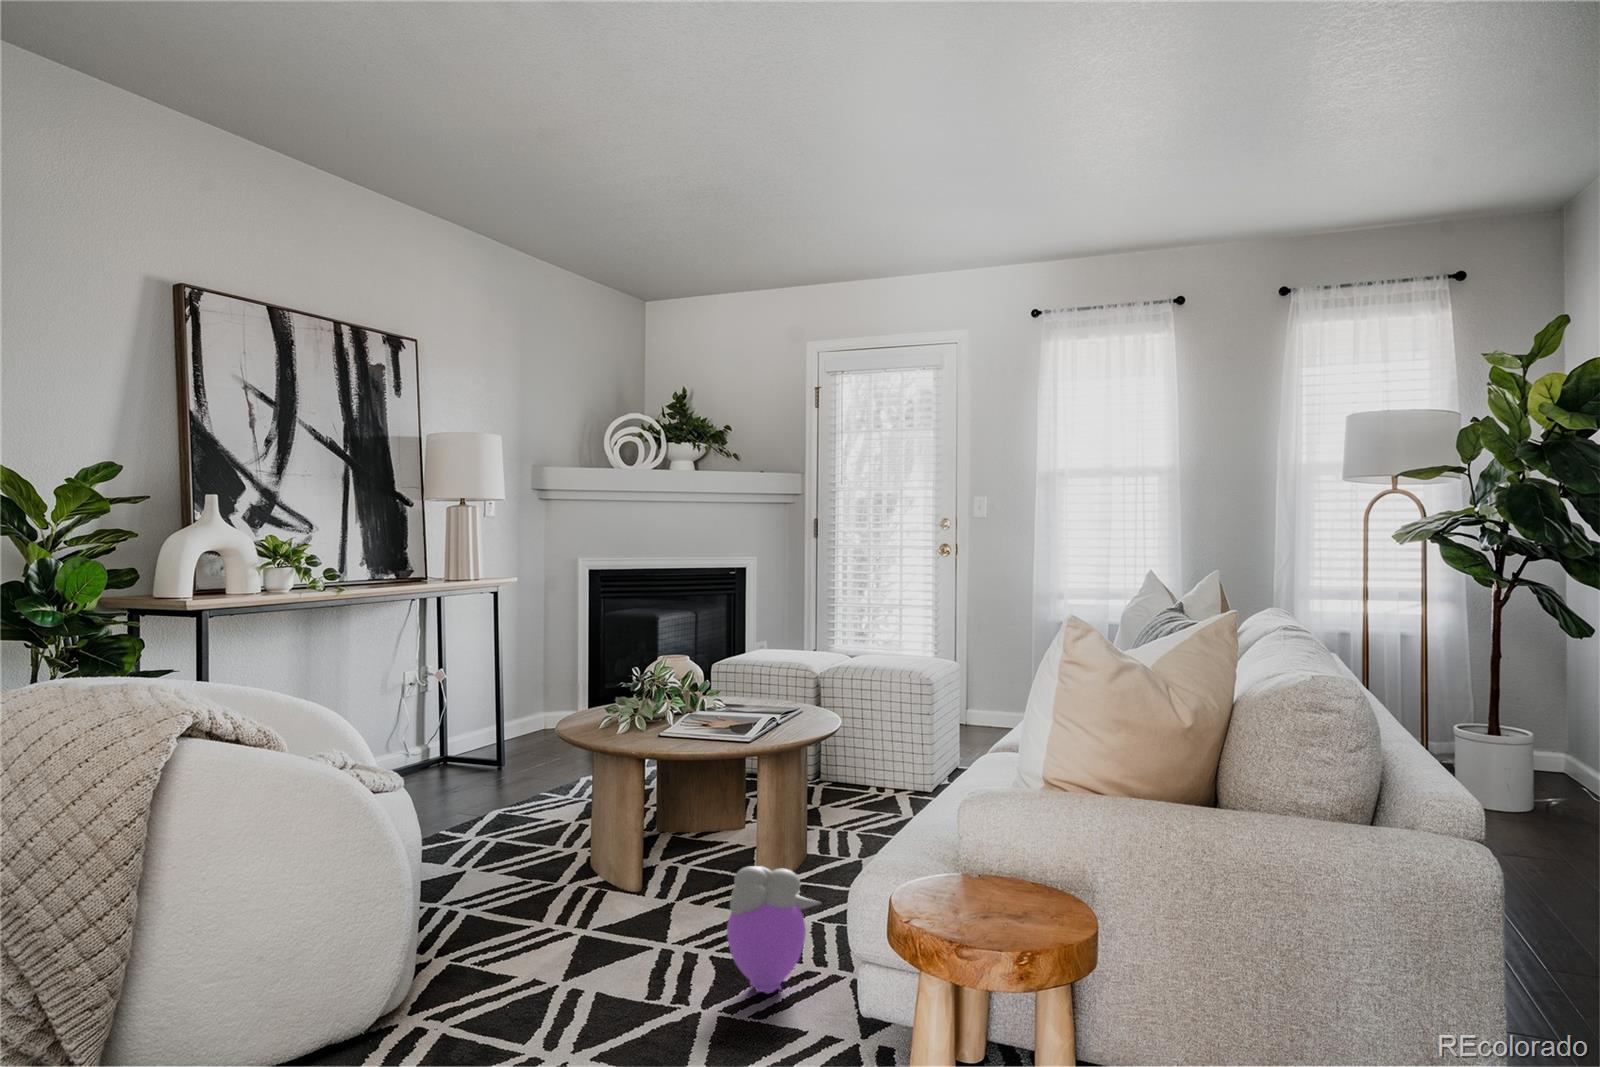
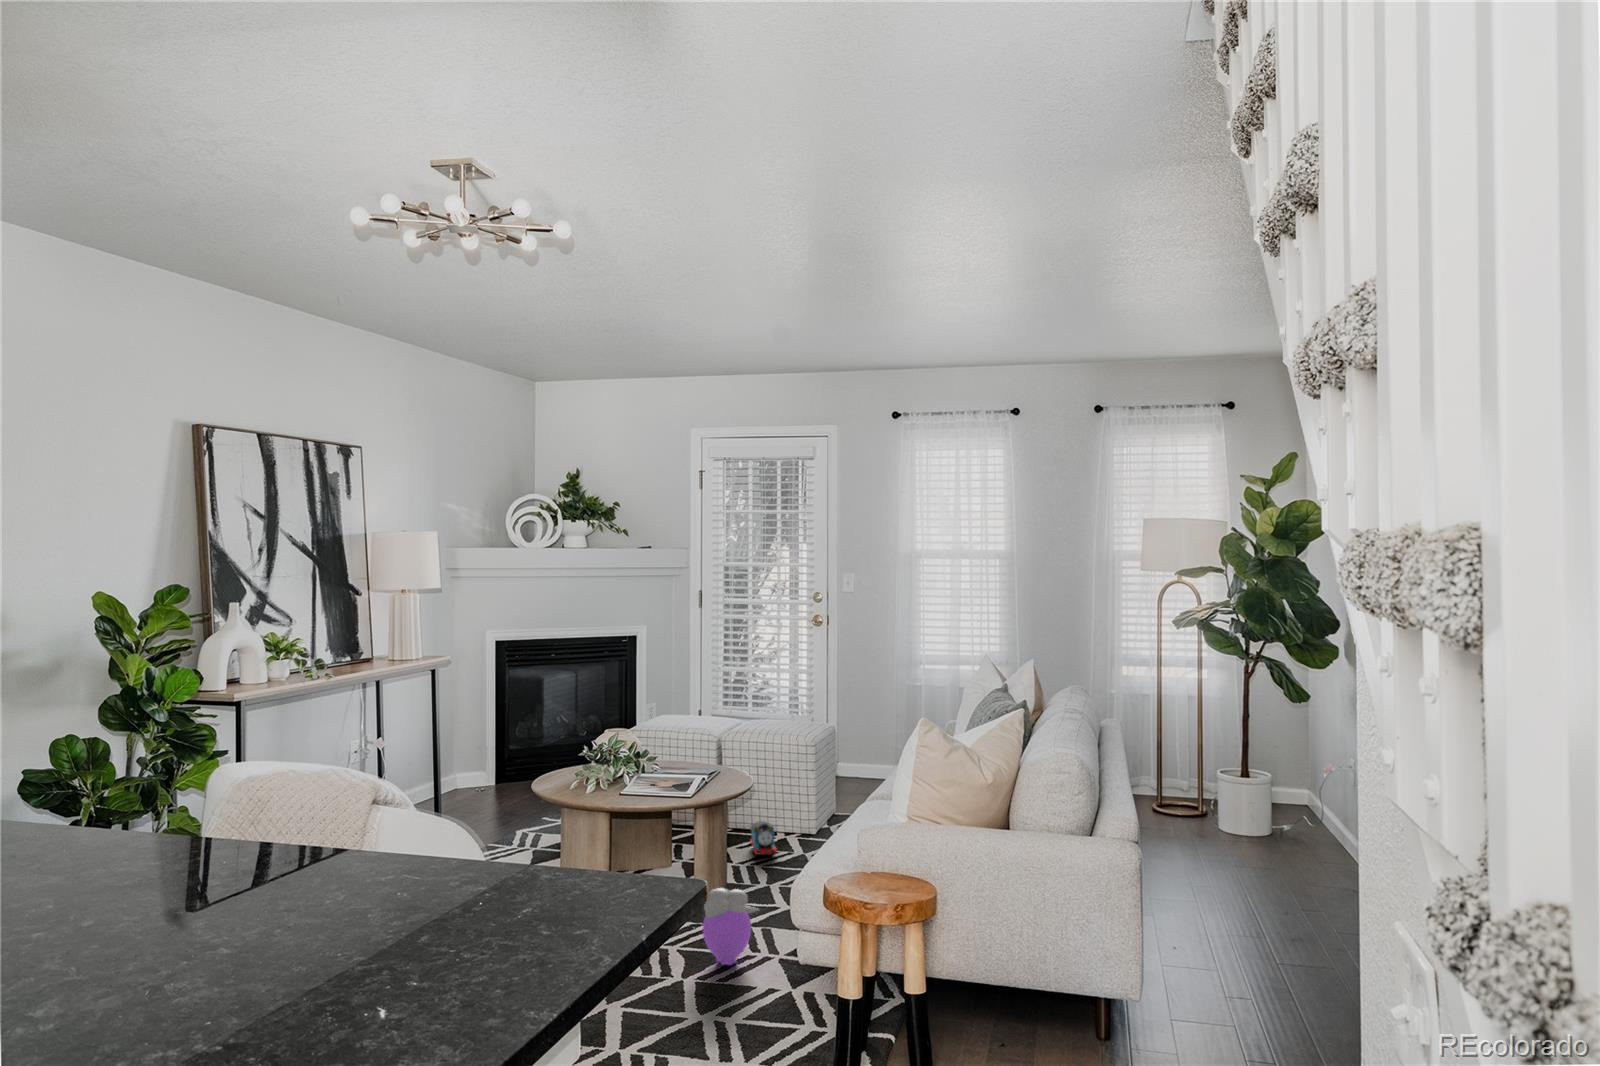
toy train: none [850,771,883,815] -> present [750,821,777,855]

